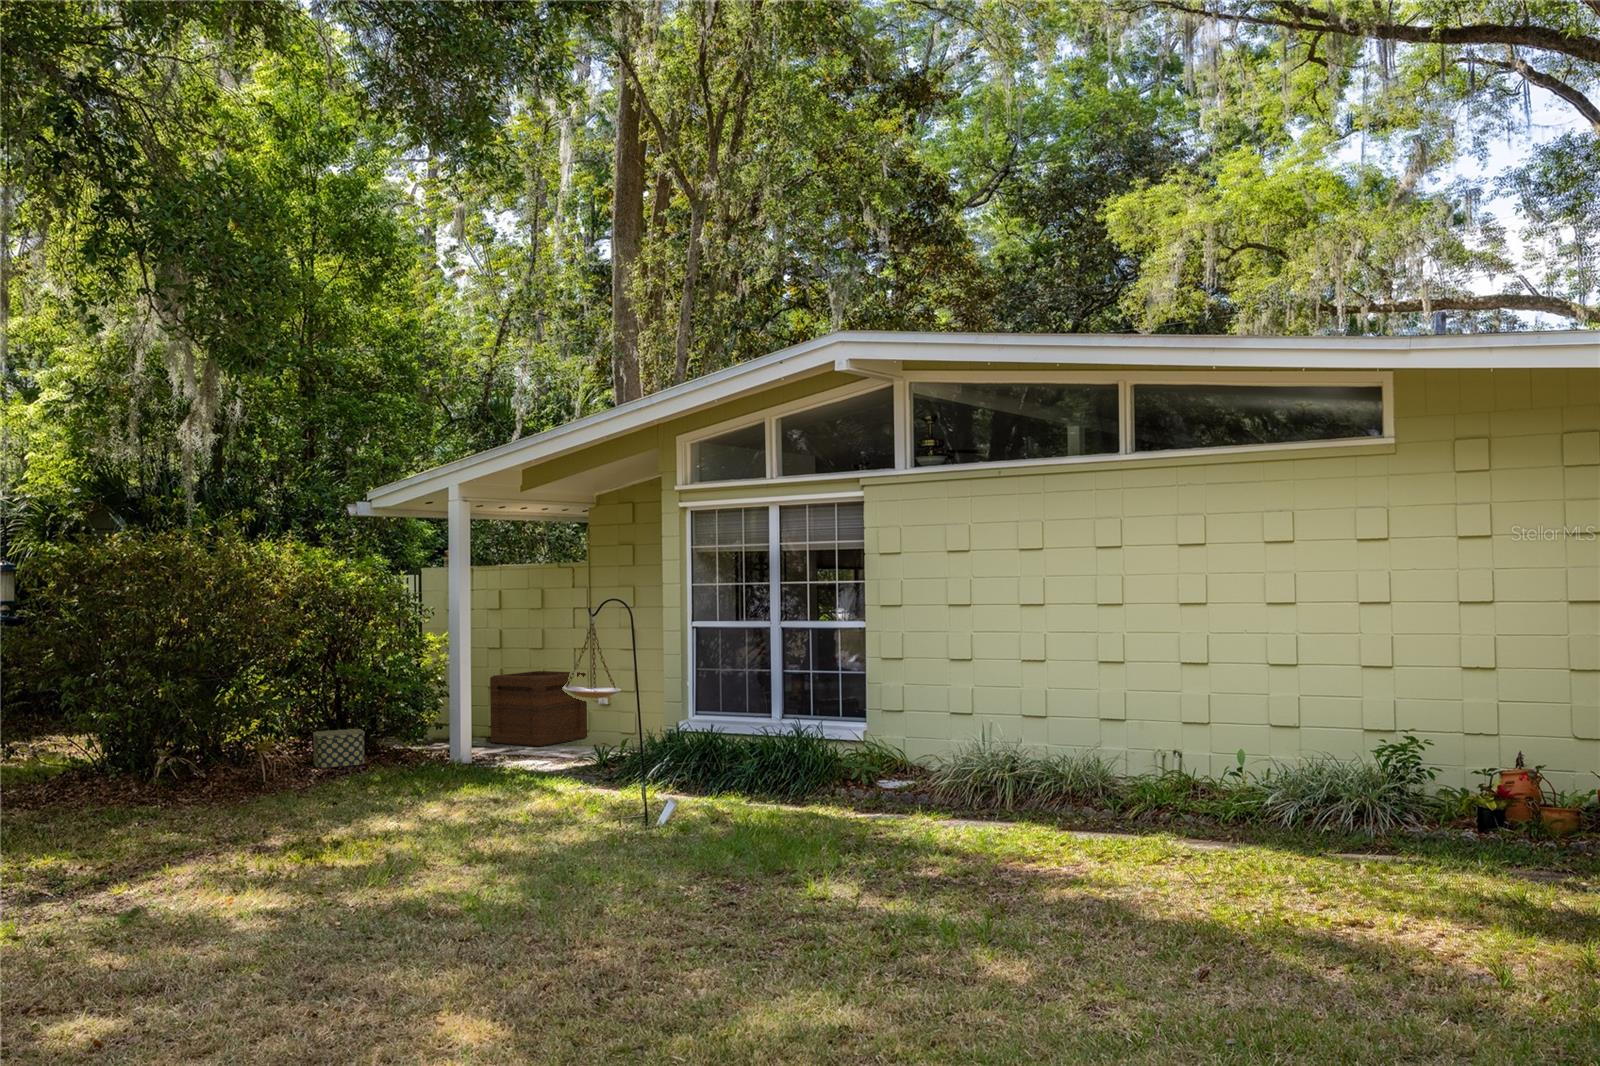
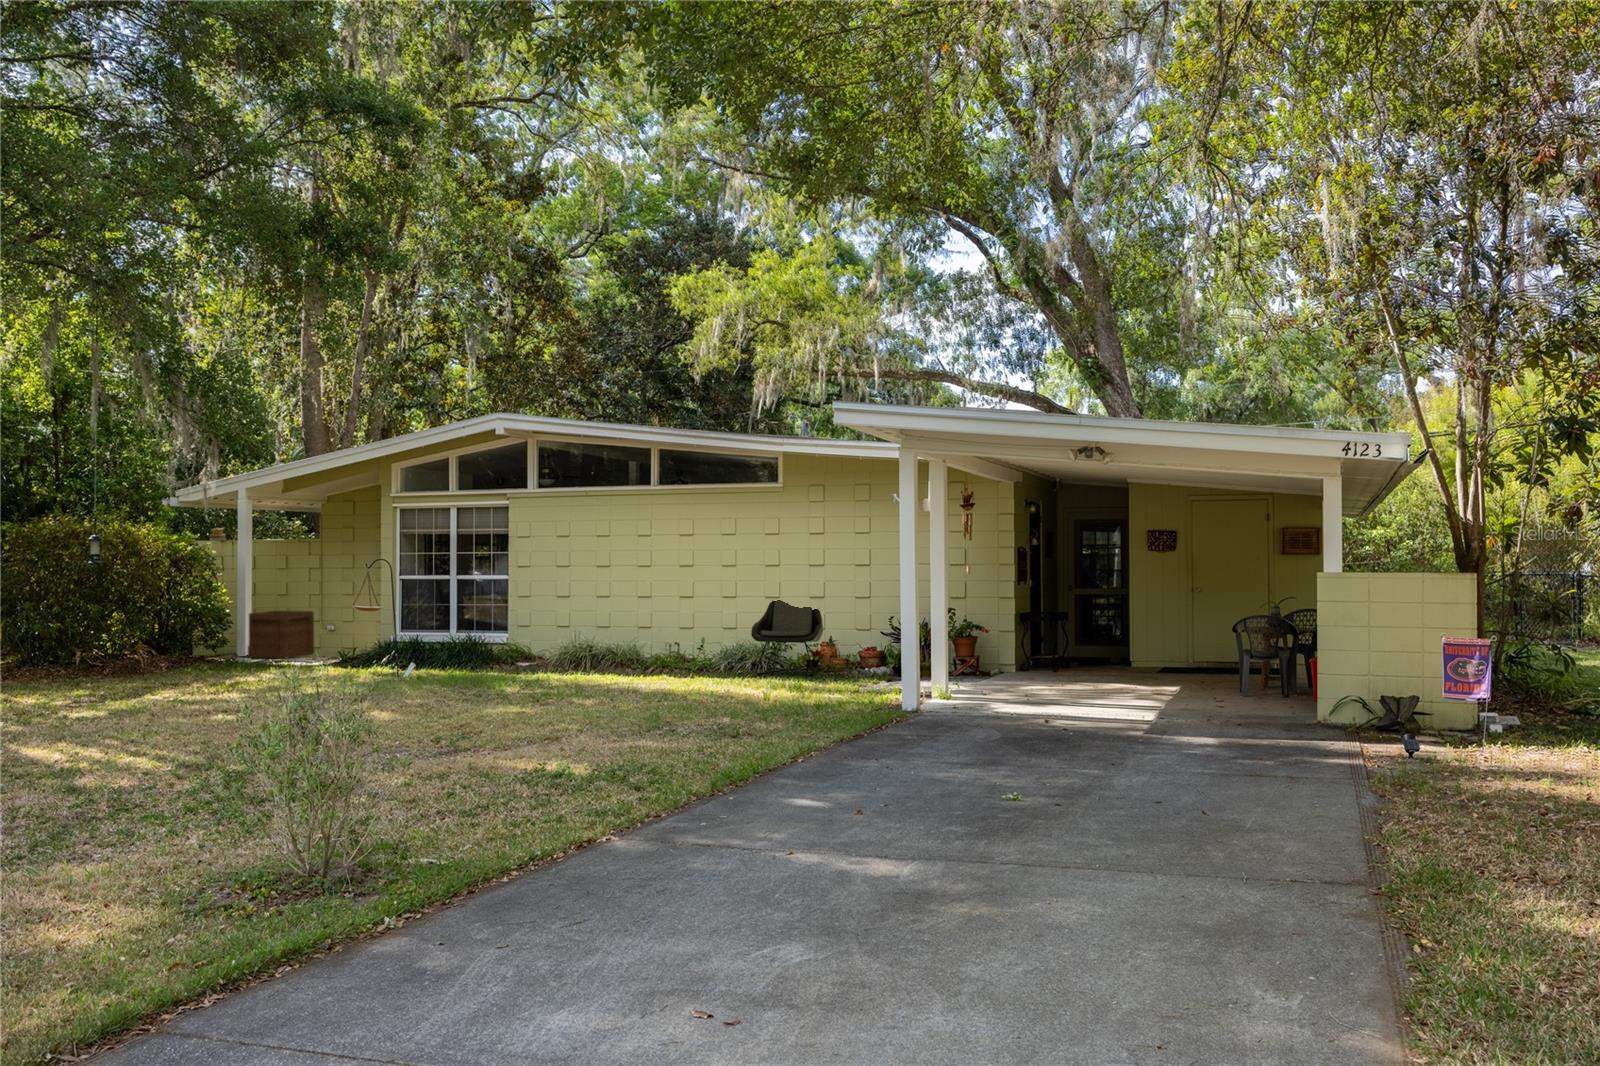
lounge chair: none [1356,669,1526,853] -> present [751,600,823,676]
storage box: present [313,729,365,768] -> none [132,647,171,671]

